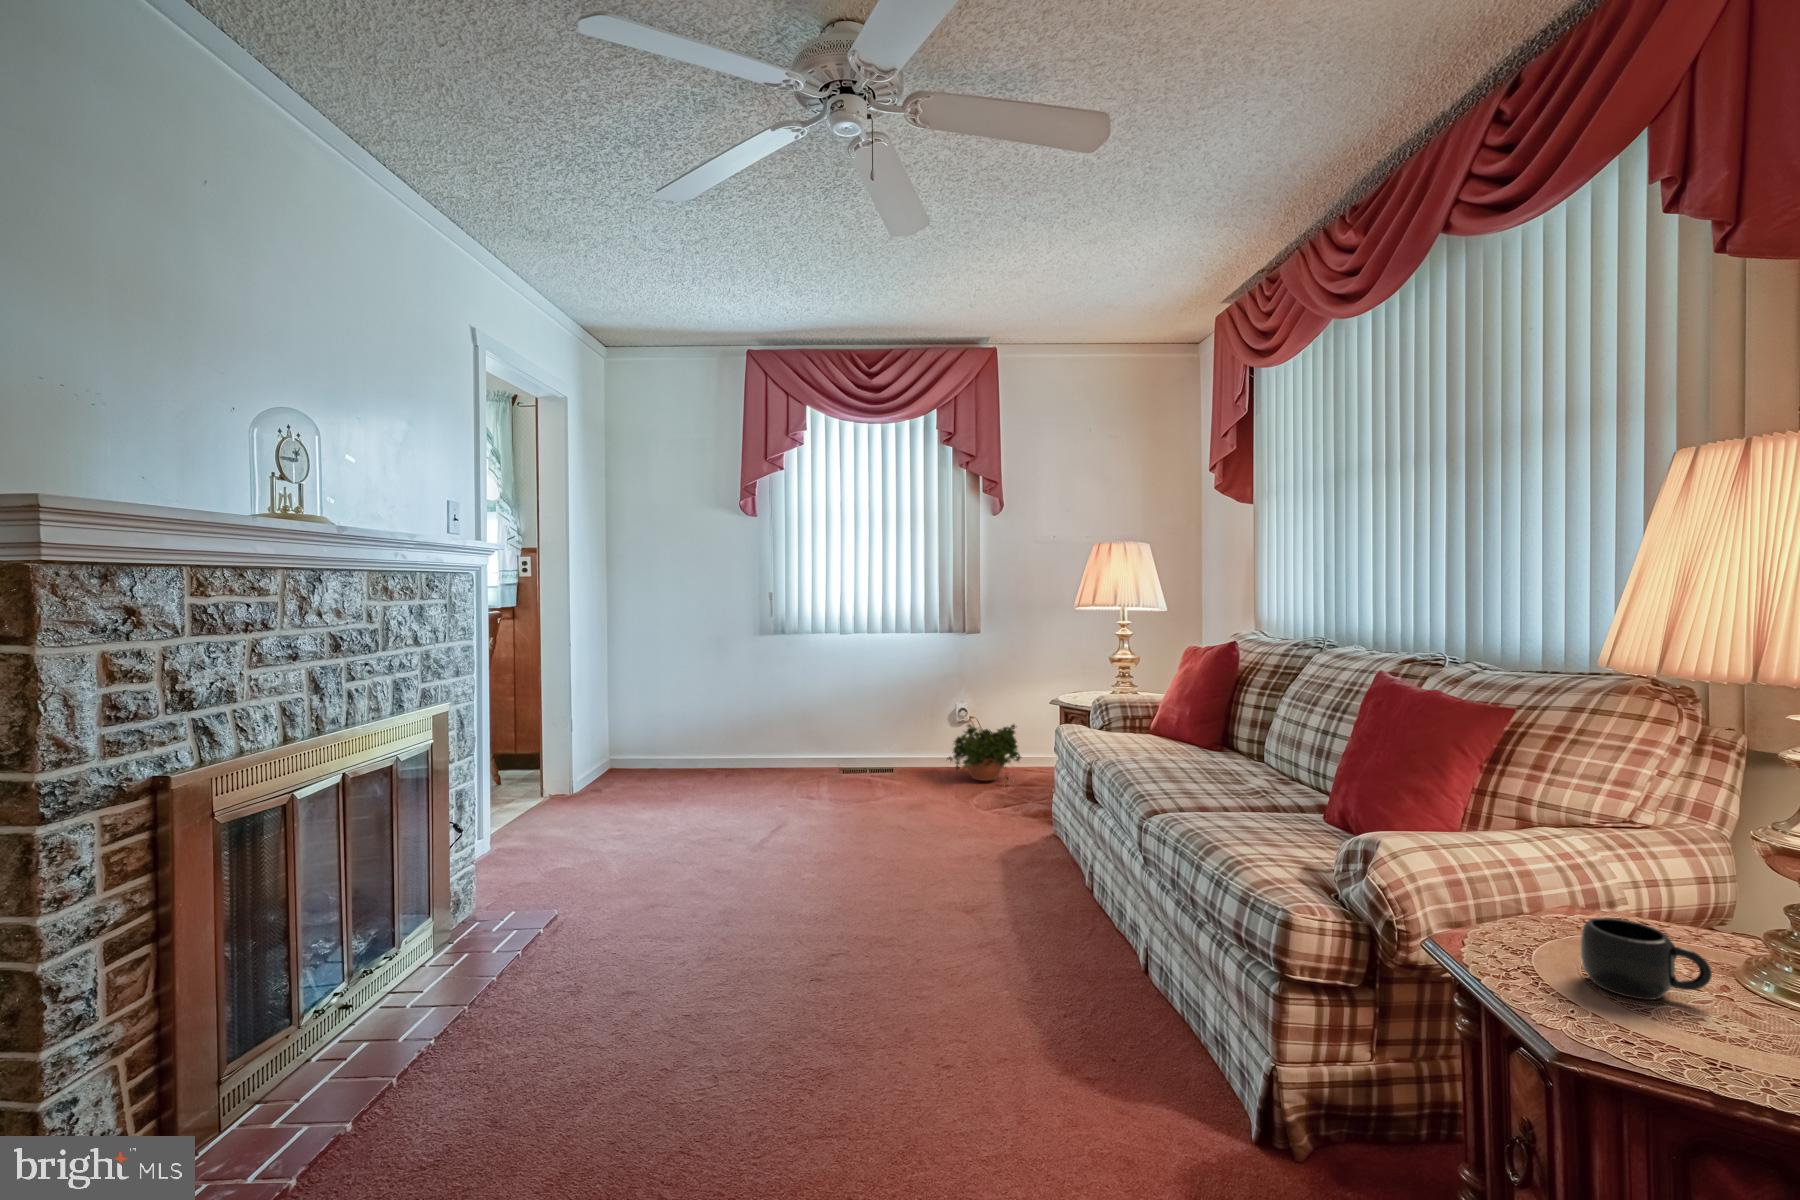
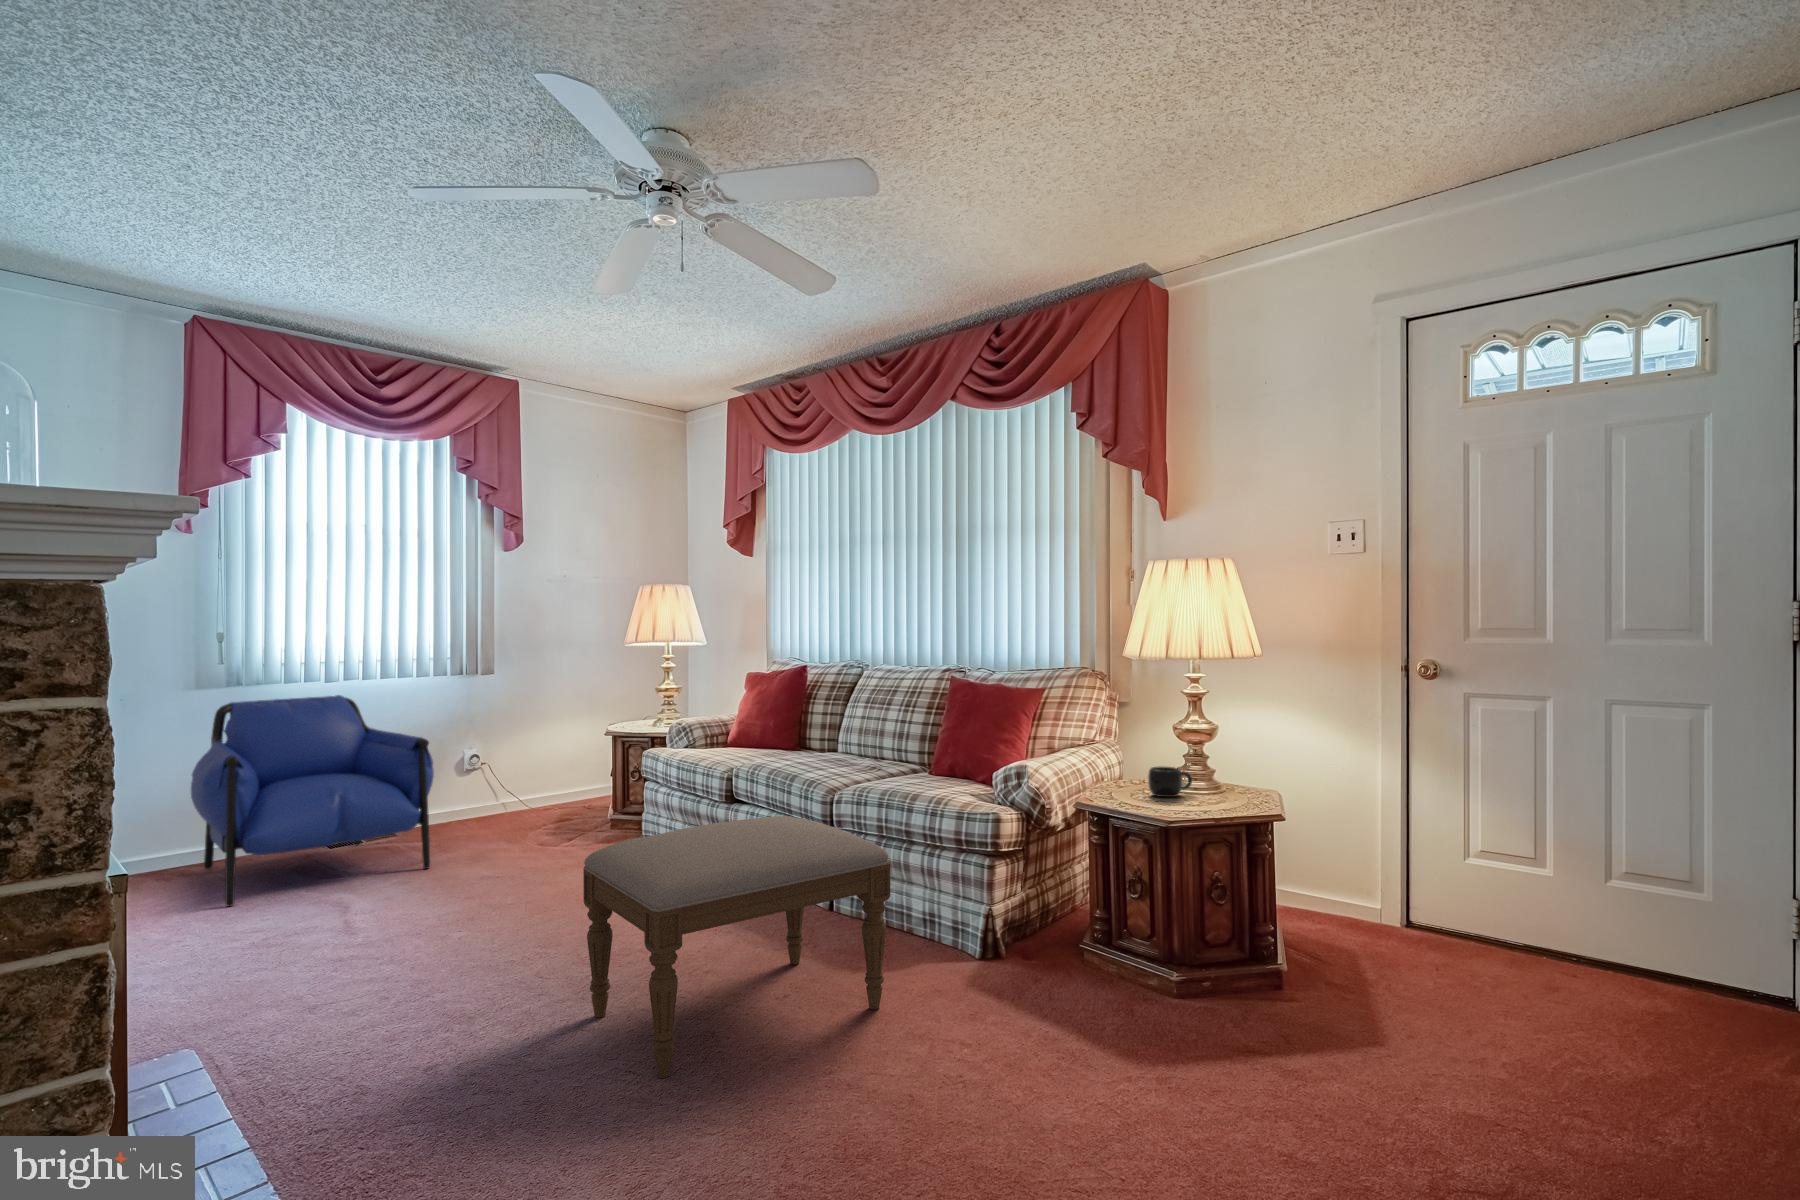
armchair: none [717,645,888,808] -> present [191,695,434,906]
potted plant: present [947,724,1021,781] -> none [469,765,556,830]
ottoman: none [694,835,1042,1151] -> present [583,816,890,1078]

